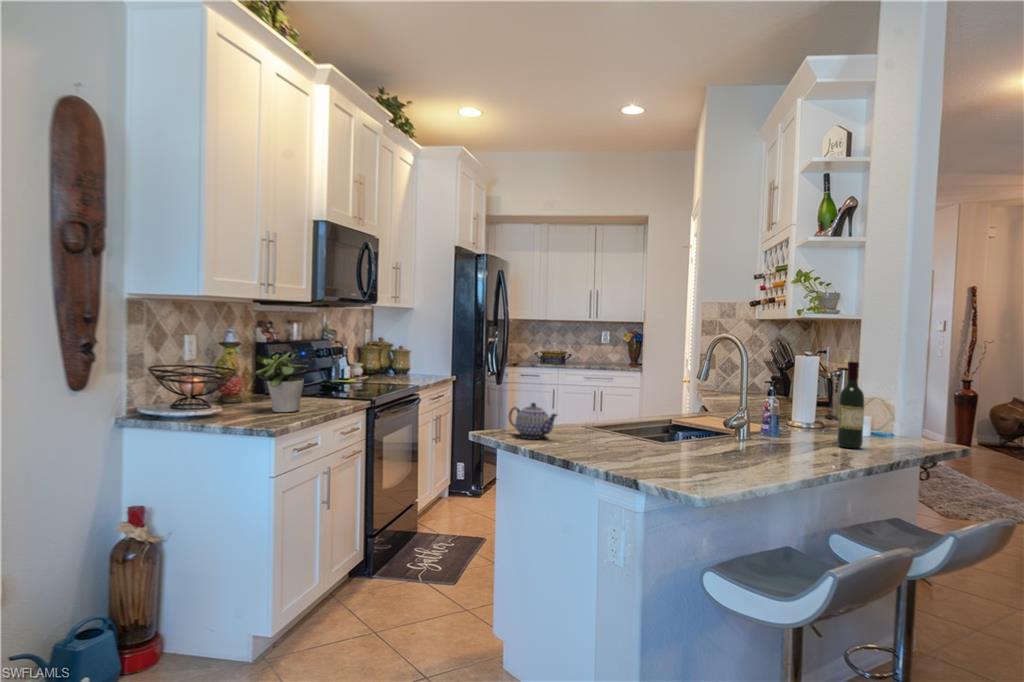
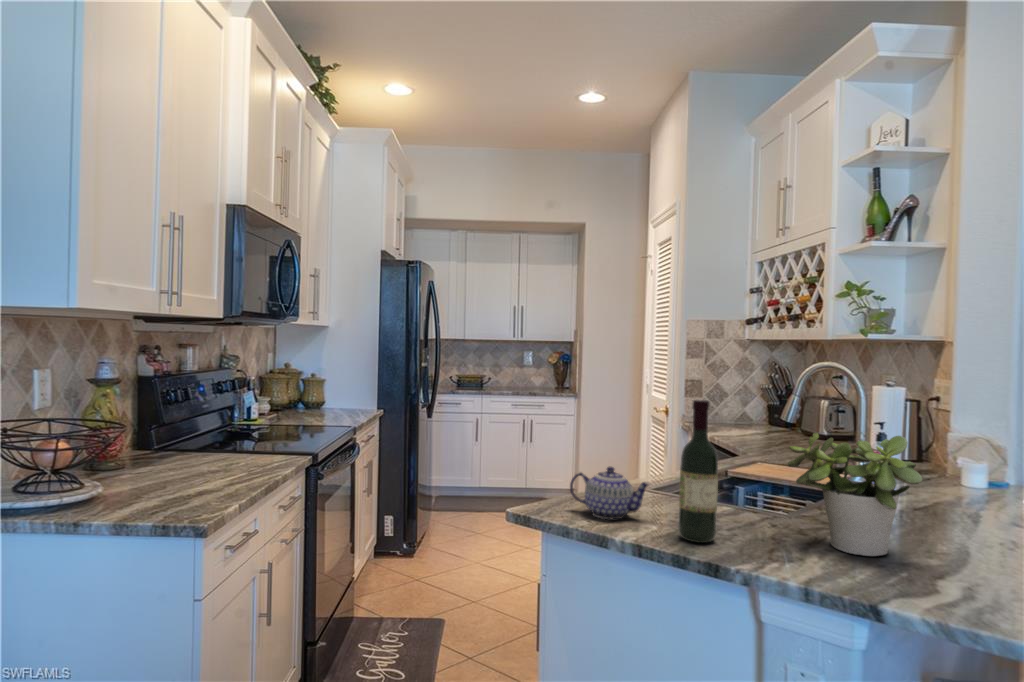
potted plant: present [255,352,307,412] -> present [788,433,923,556]
wine bottle: present [837,362,864,448] -> present [678,400,718,543]

